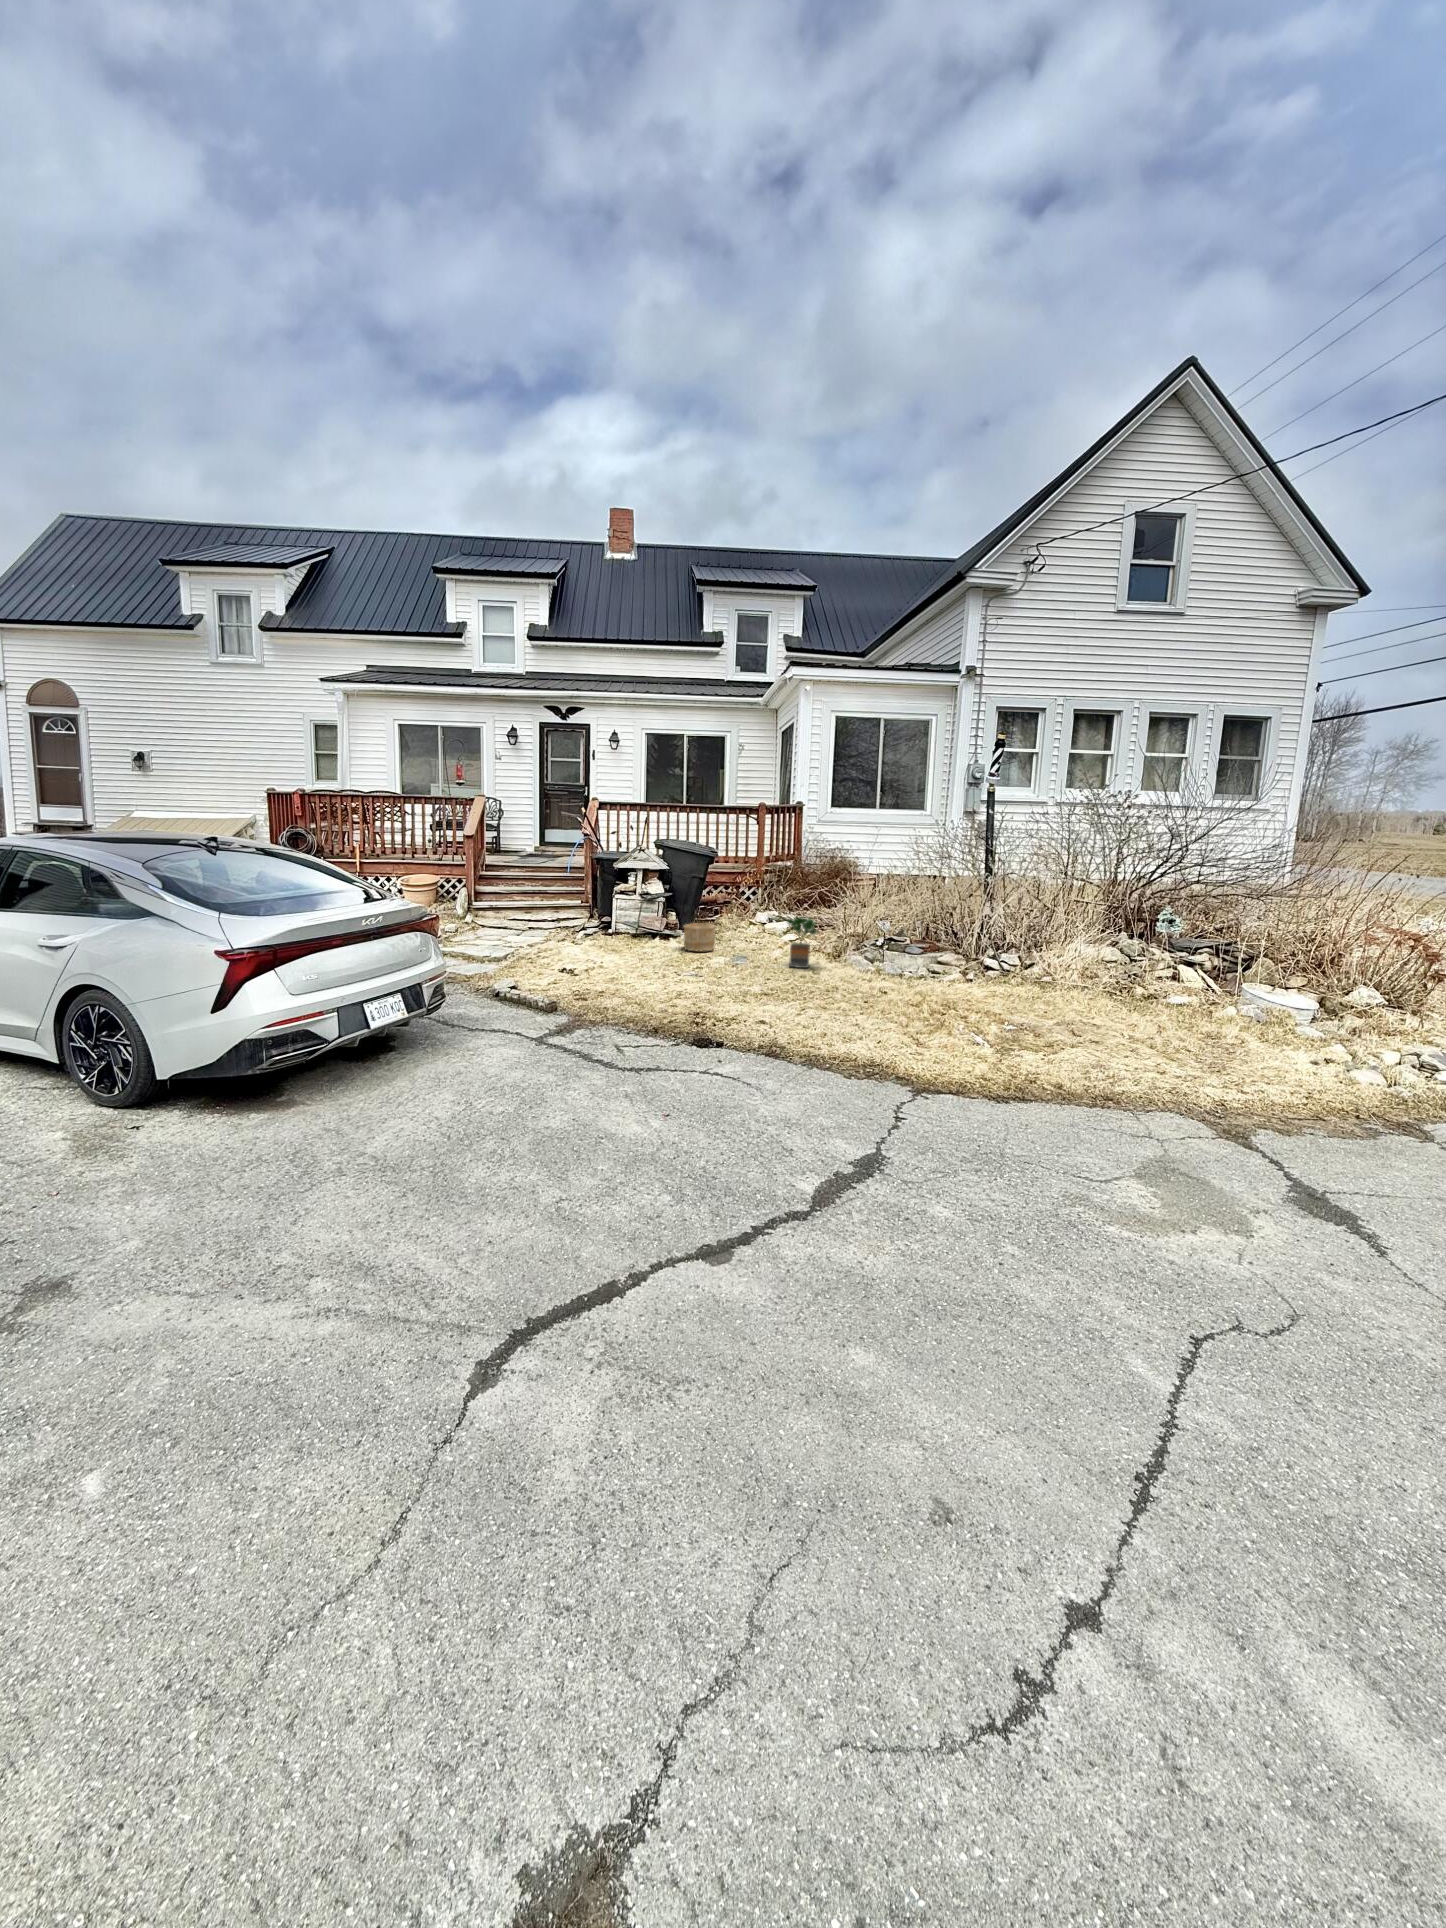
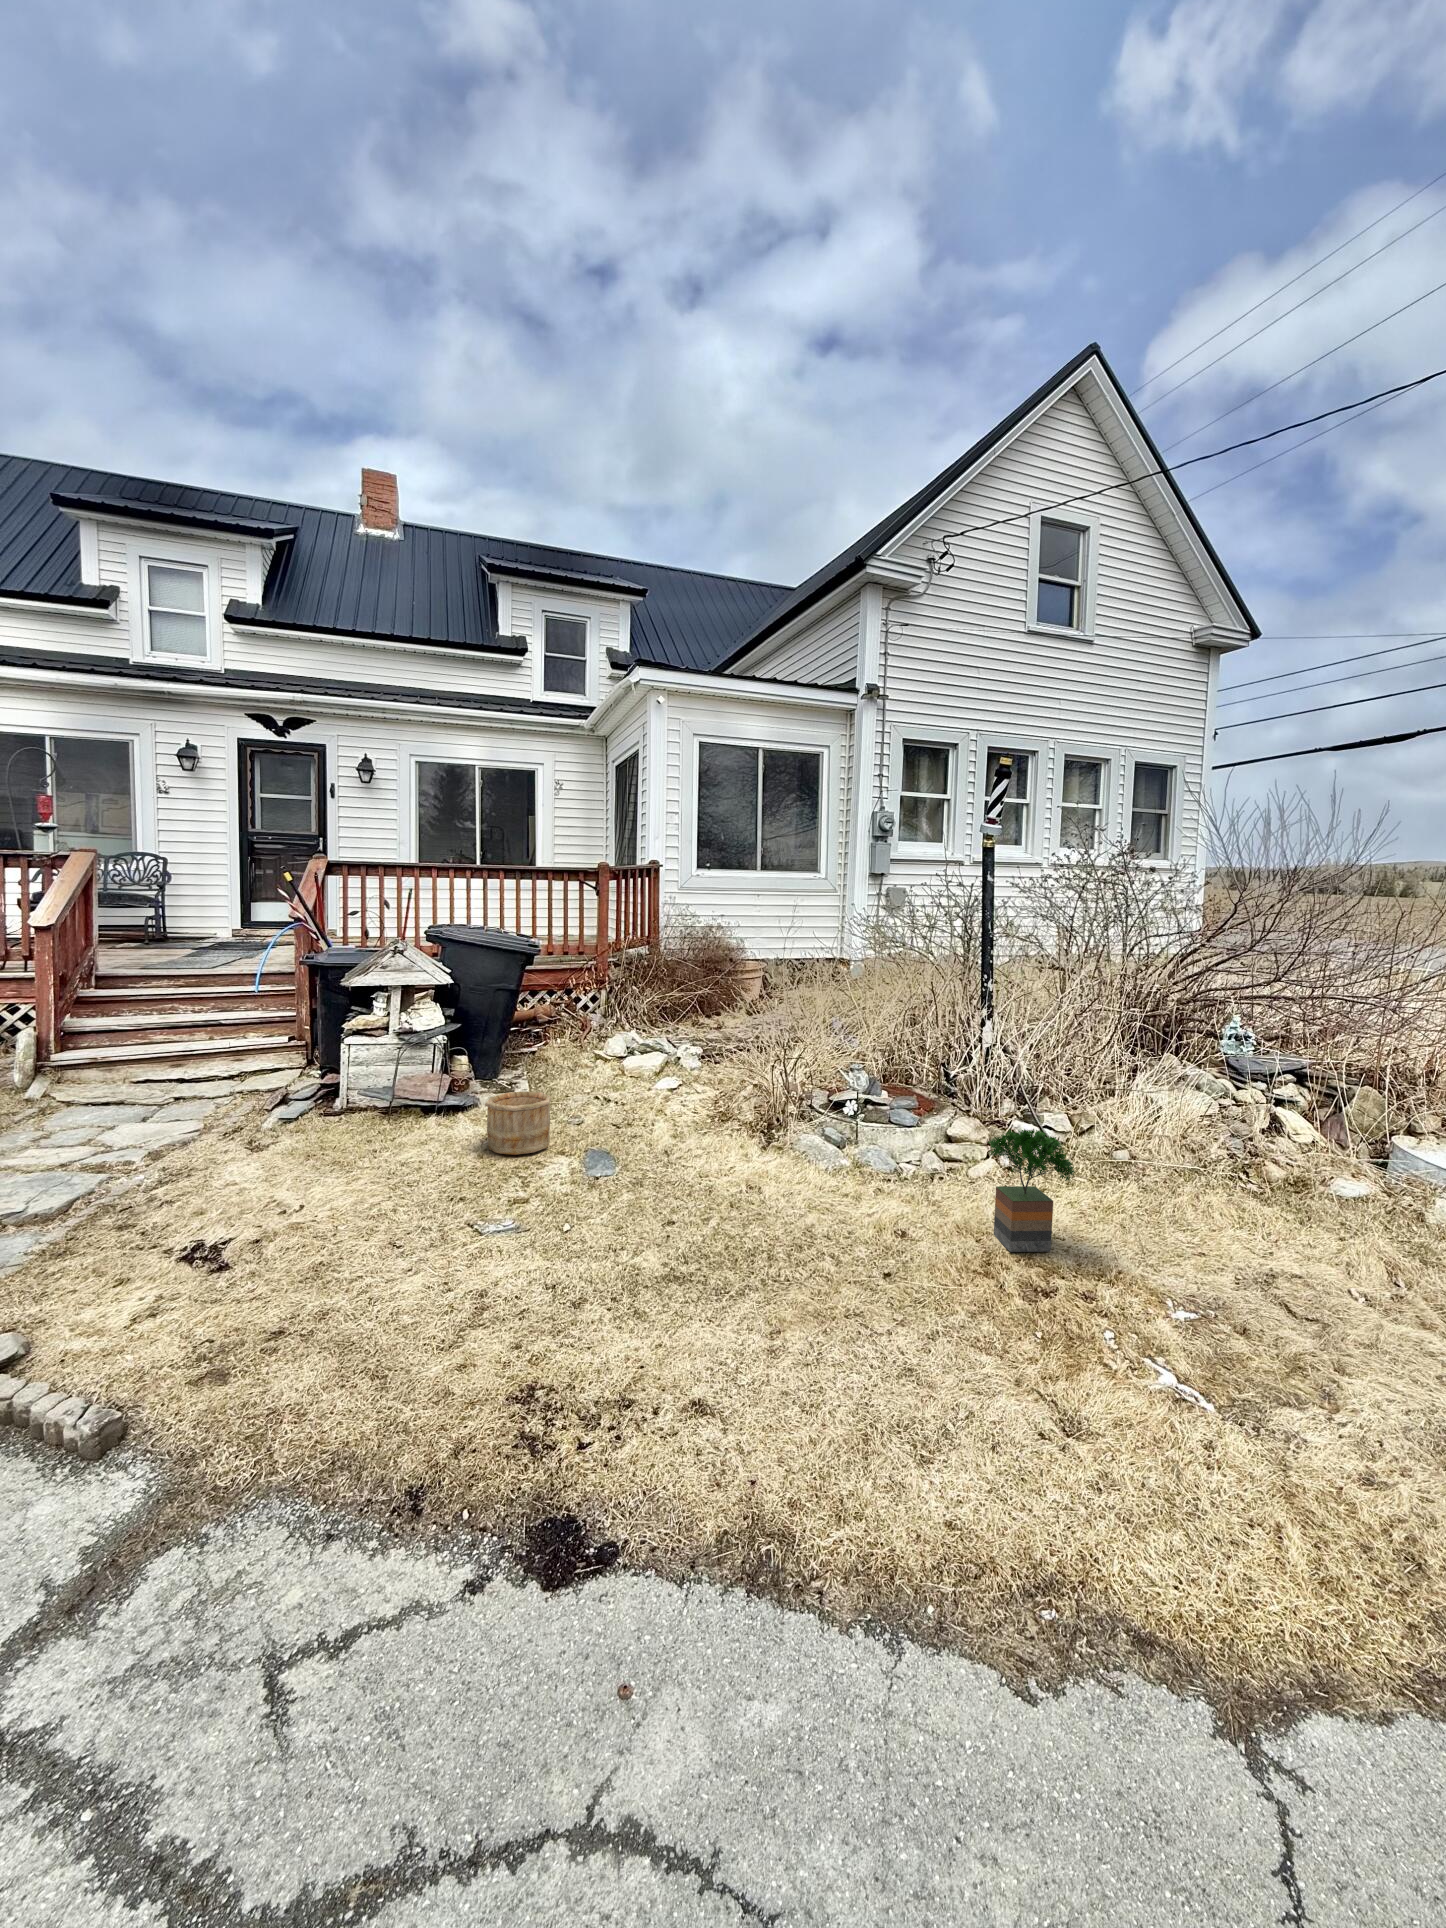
potted tree: present [787,917,818,968] -> present [989,1129,1075,1252]

